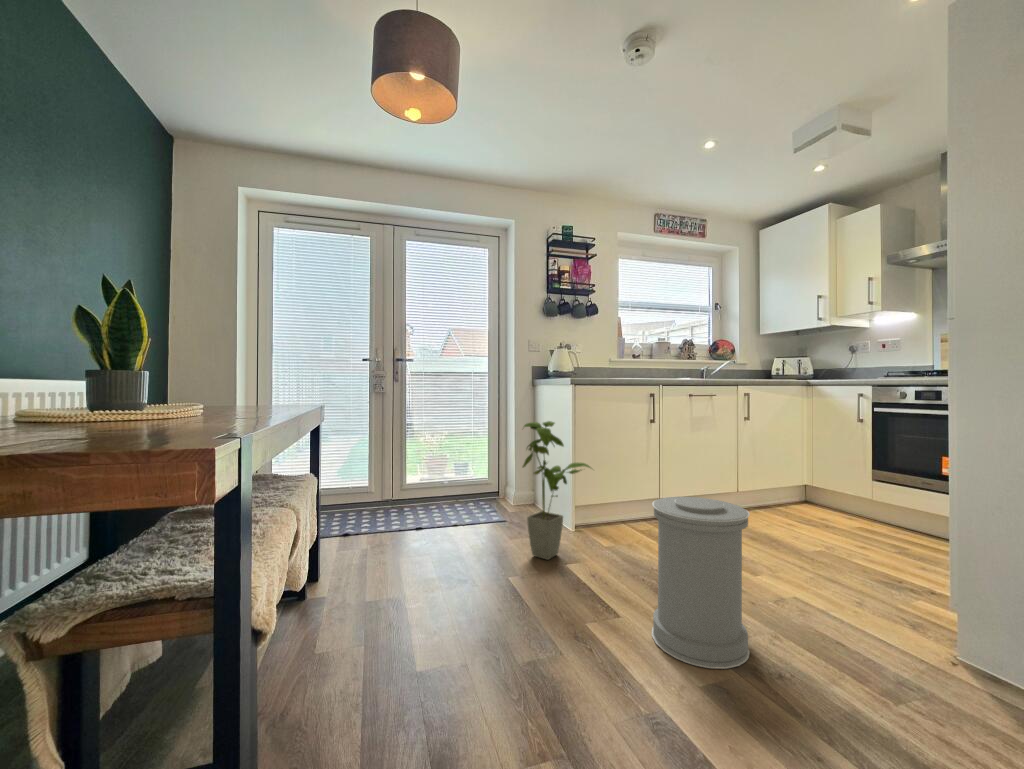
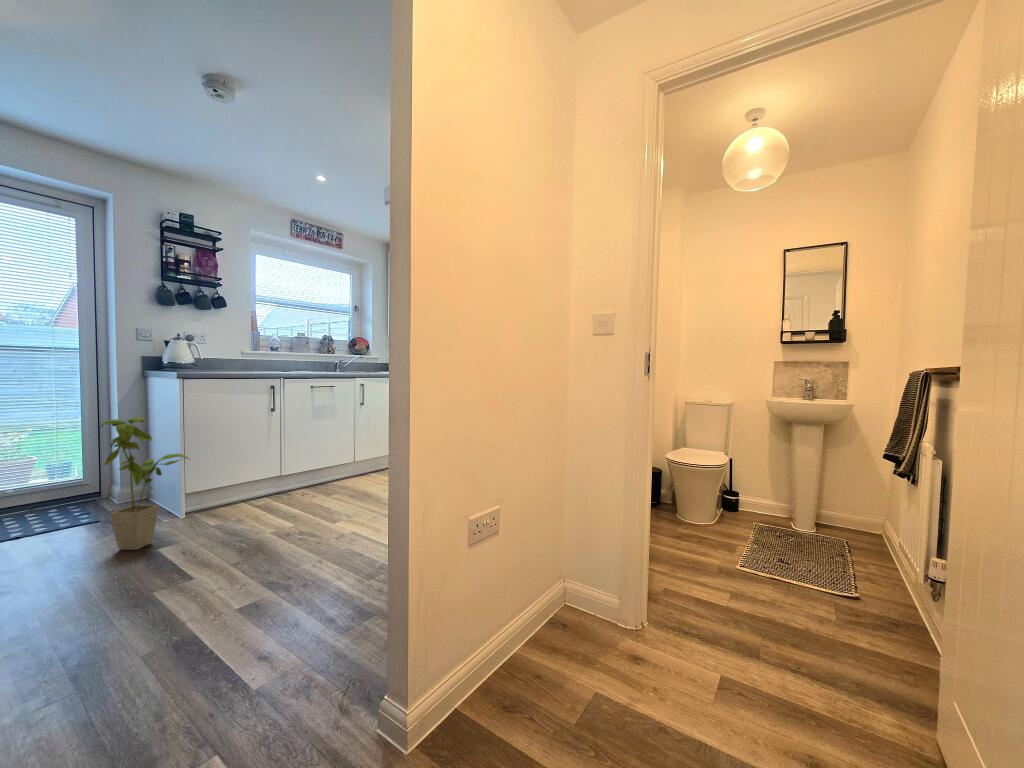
trash can: present [652,497,750,669] -> none [215,472,293,594]

